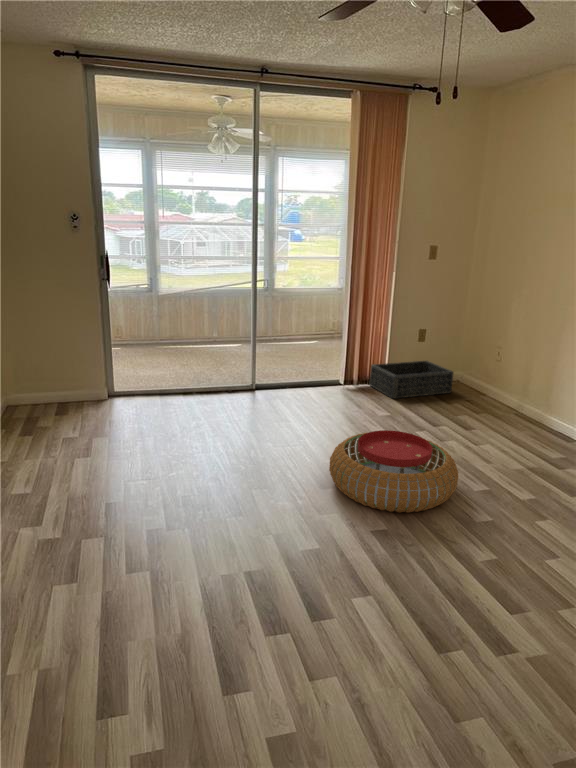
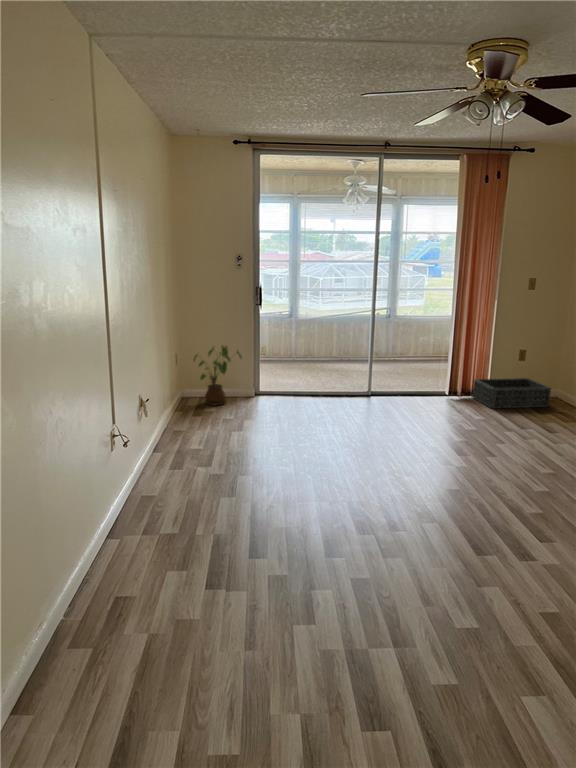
house plant: none [16,336,87,418] -> present [194,346,242,405]
pouf: present [329,430,458,513] -> none [419,423,526,484]

